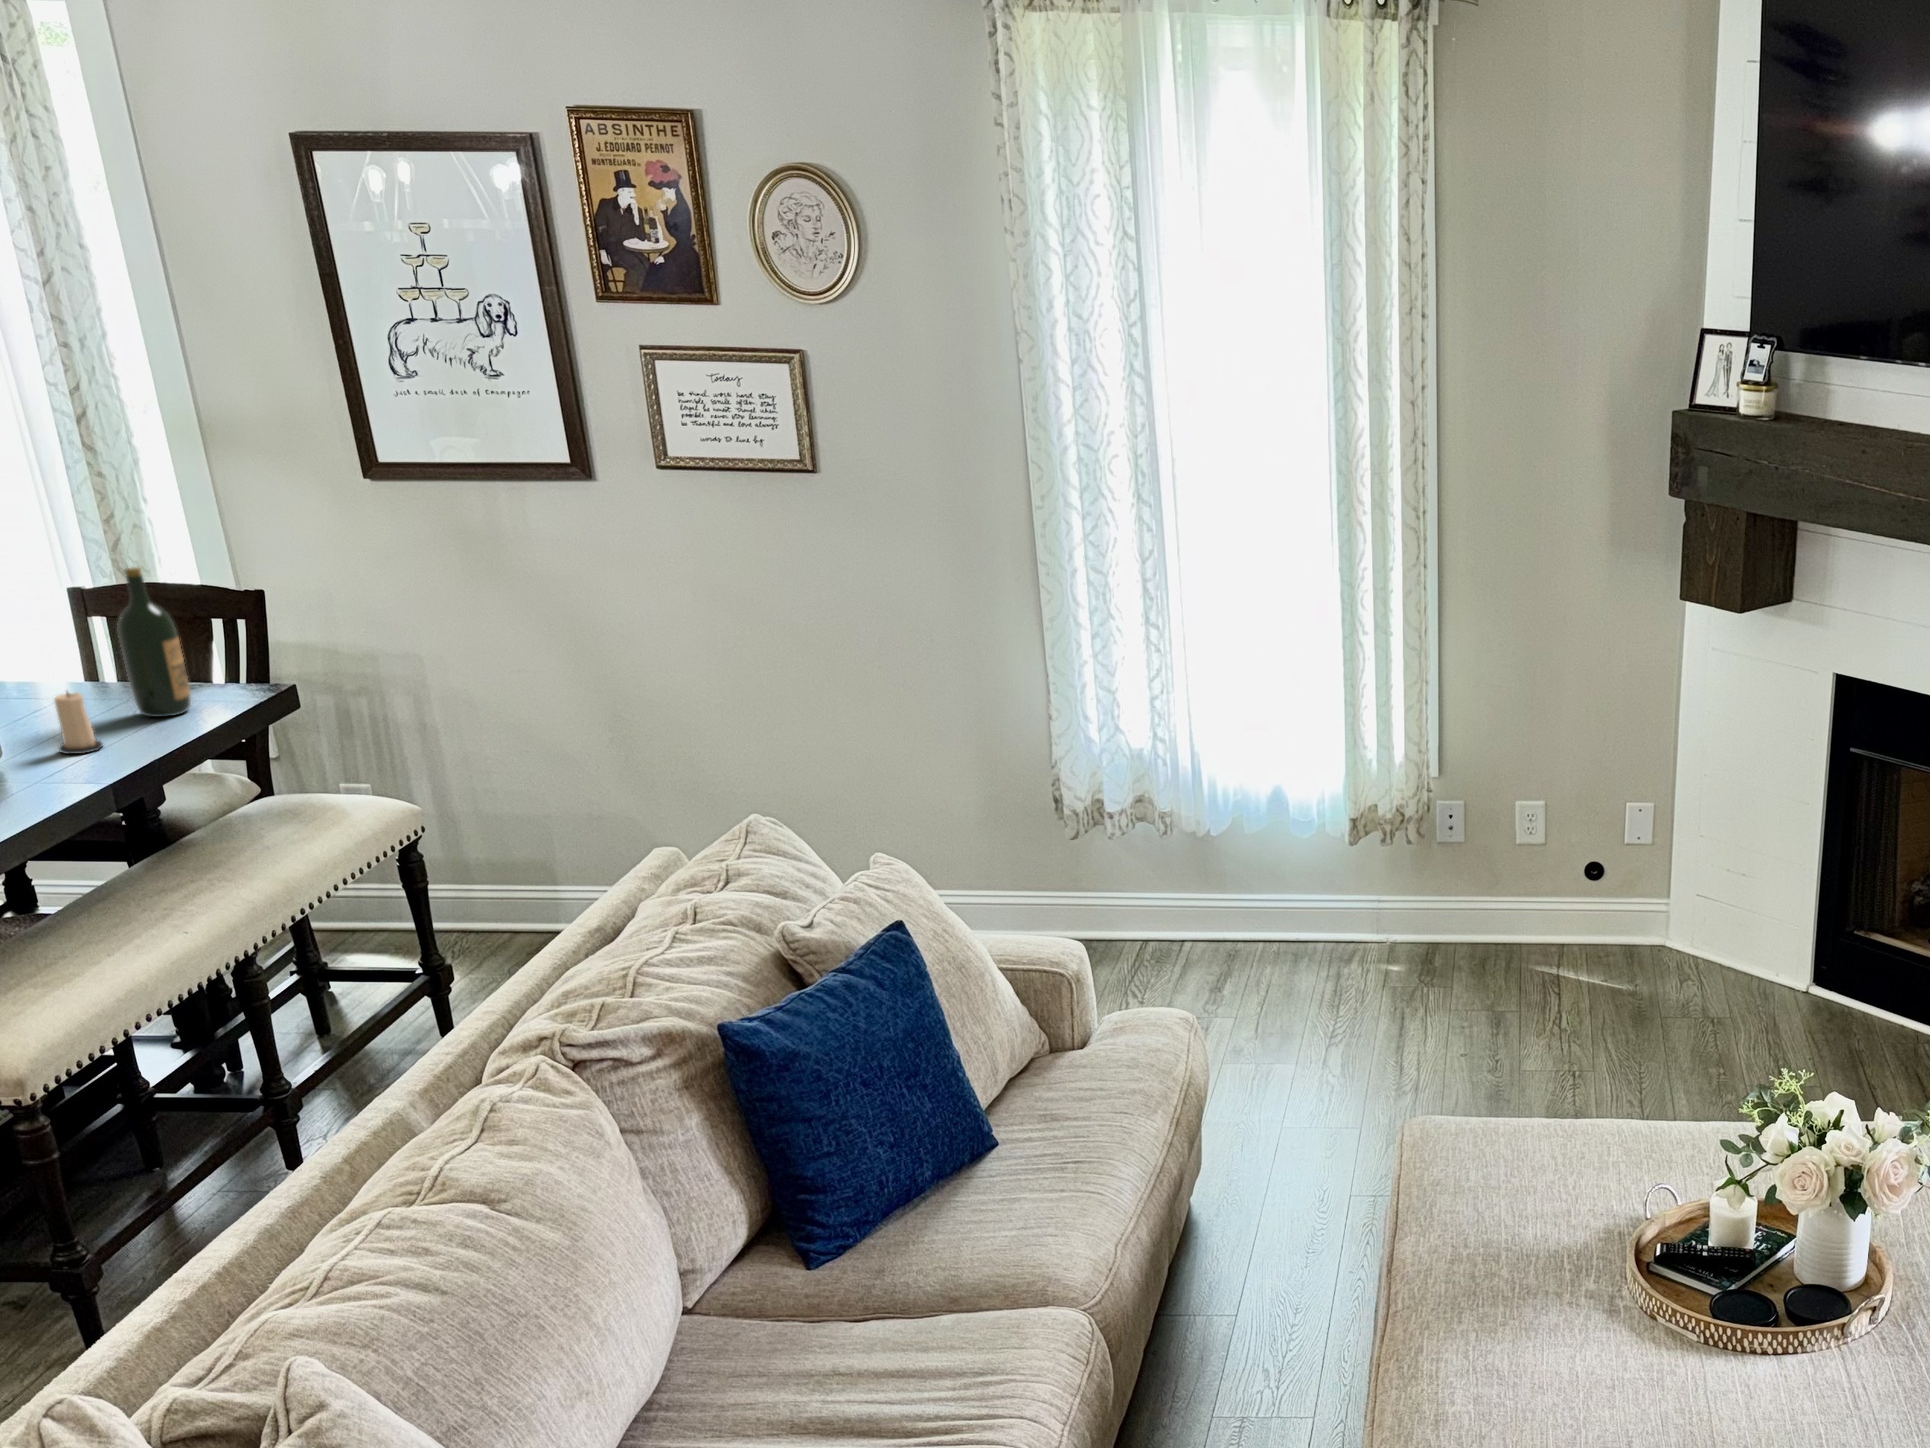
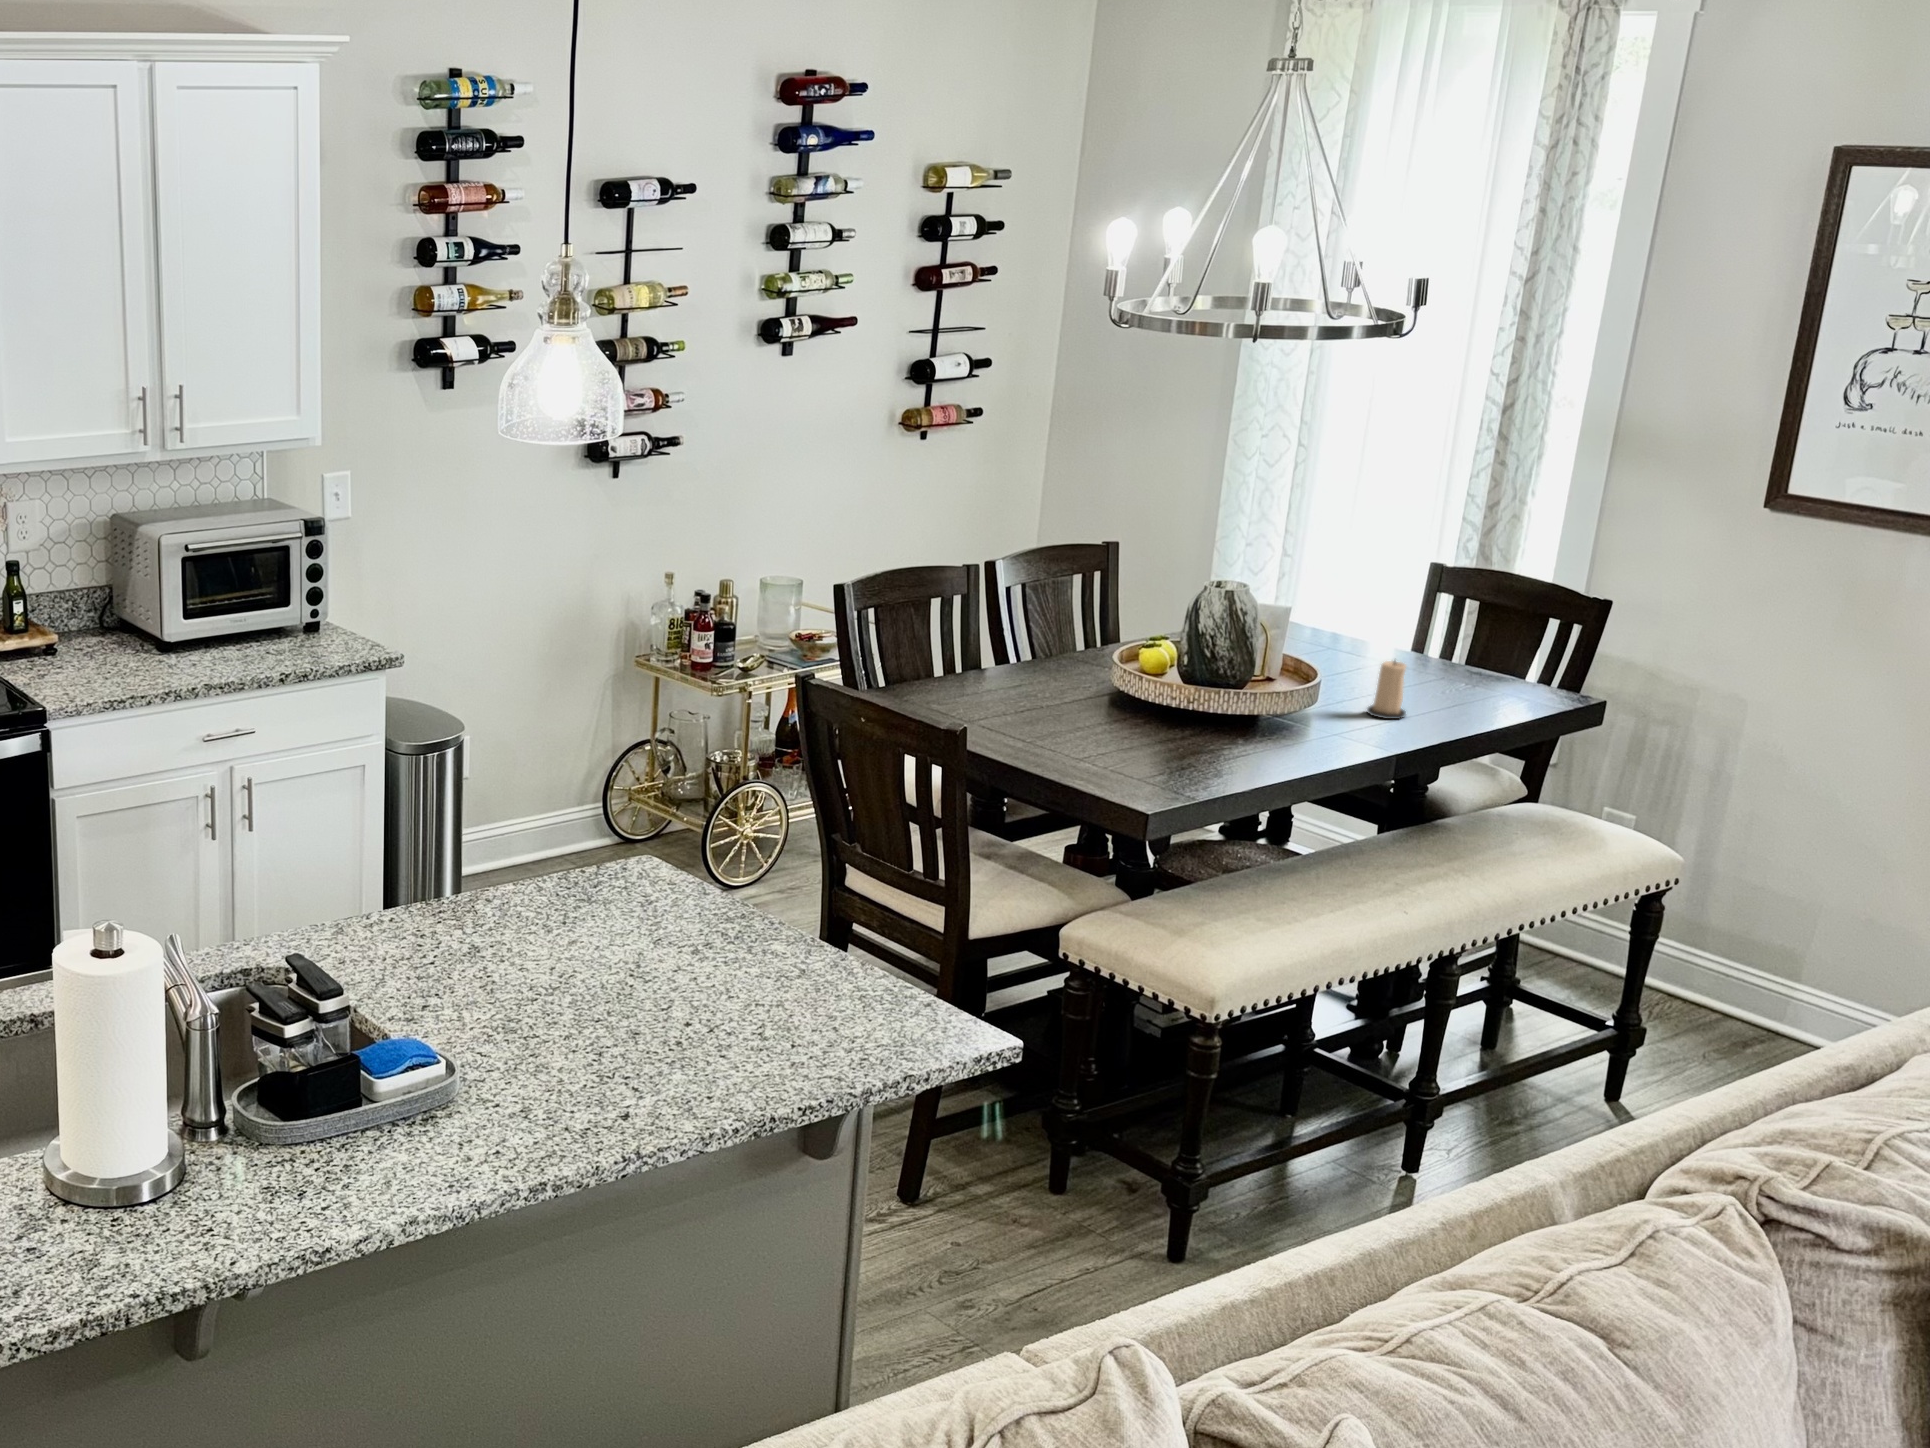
wine bottle: present [117,567,191,717] -> none [1448,558,1514,704]

